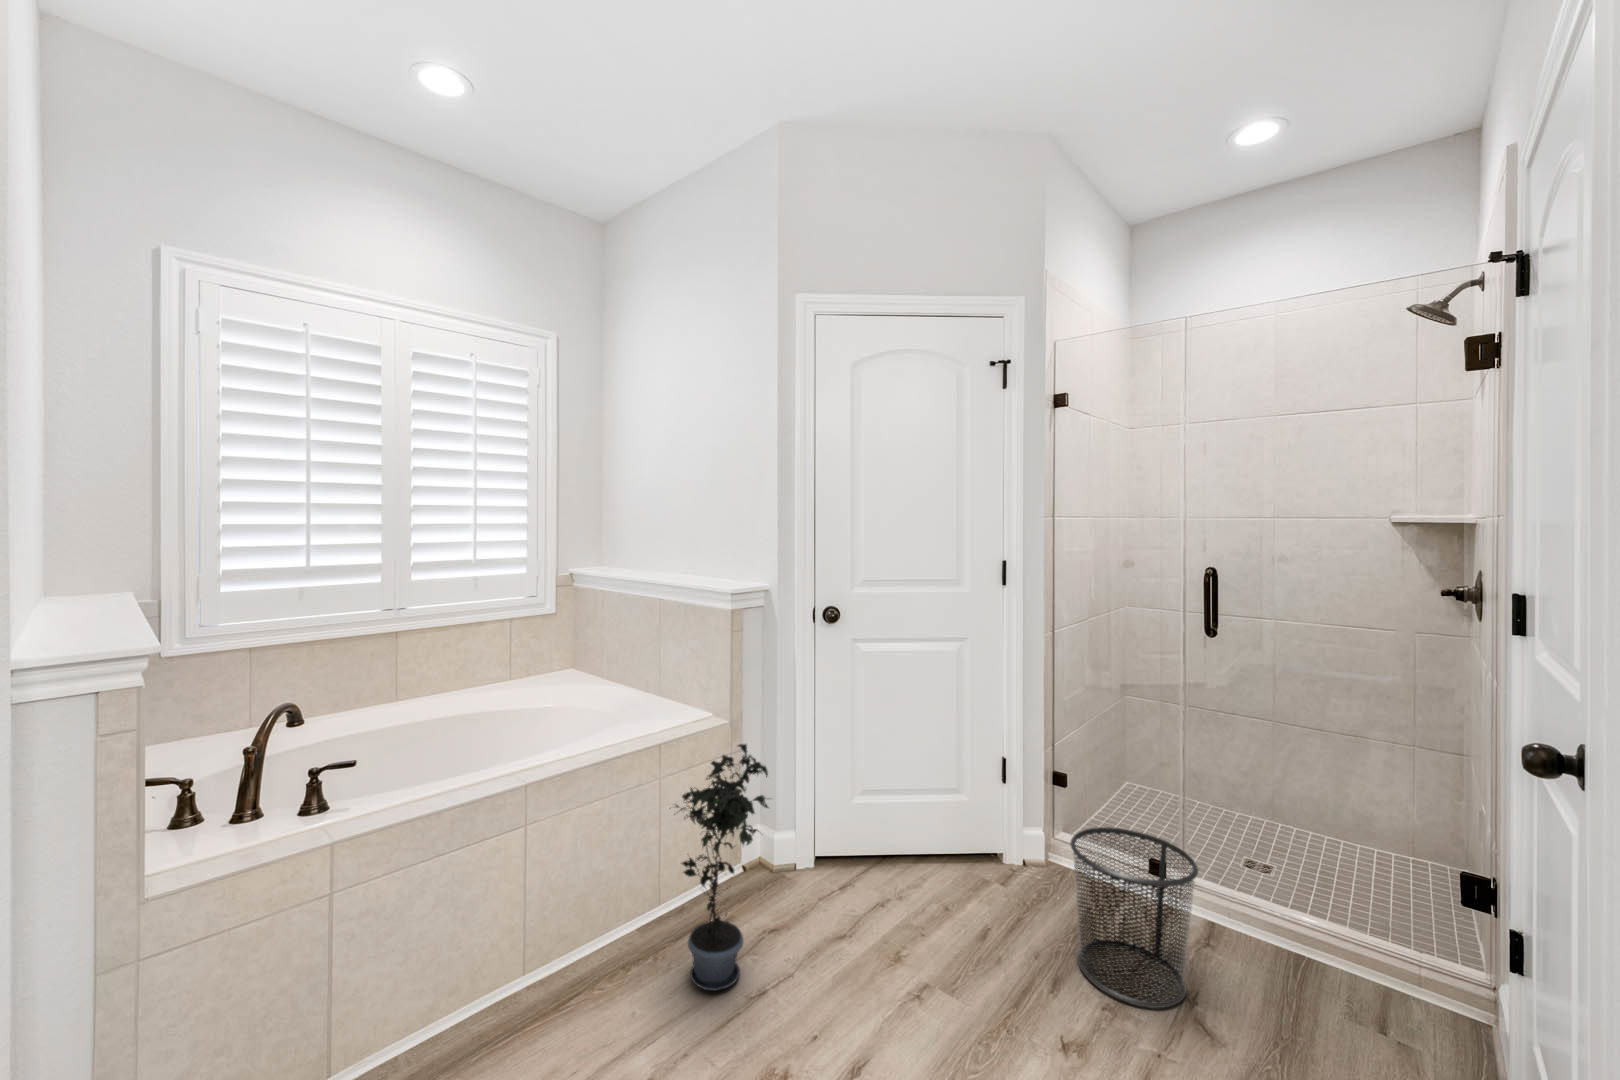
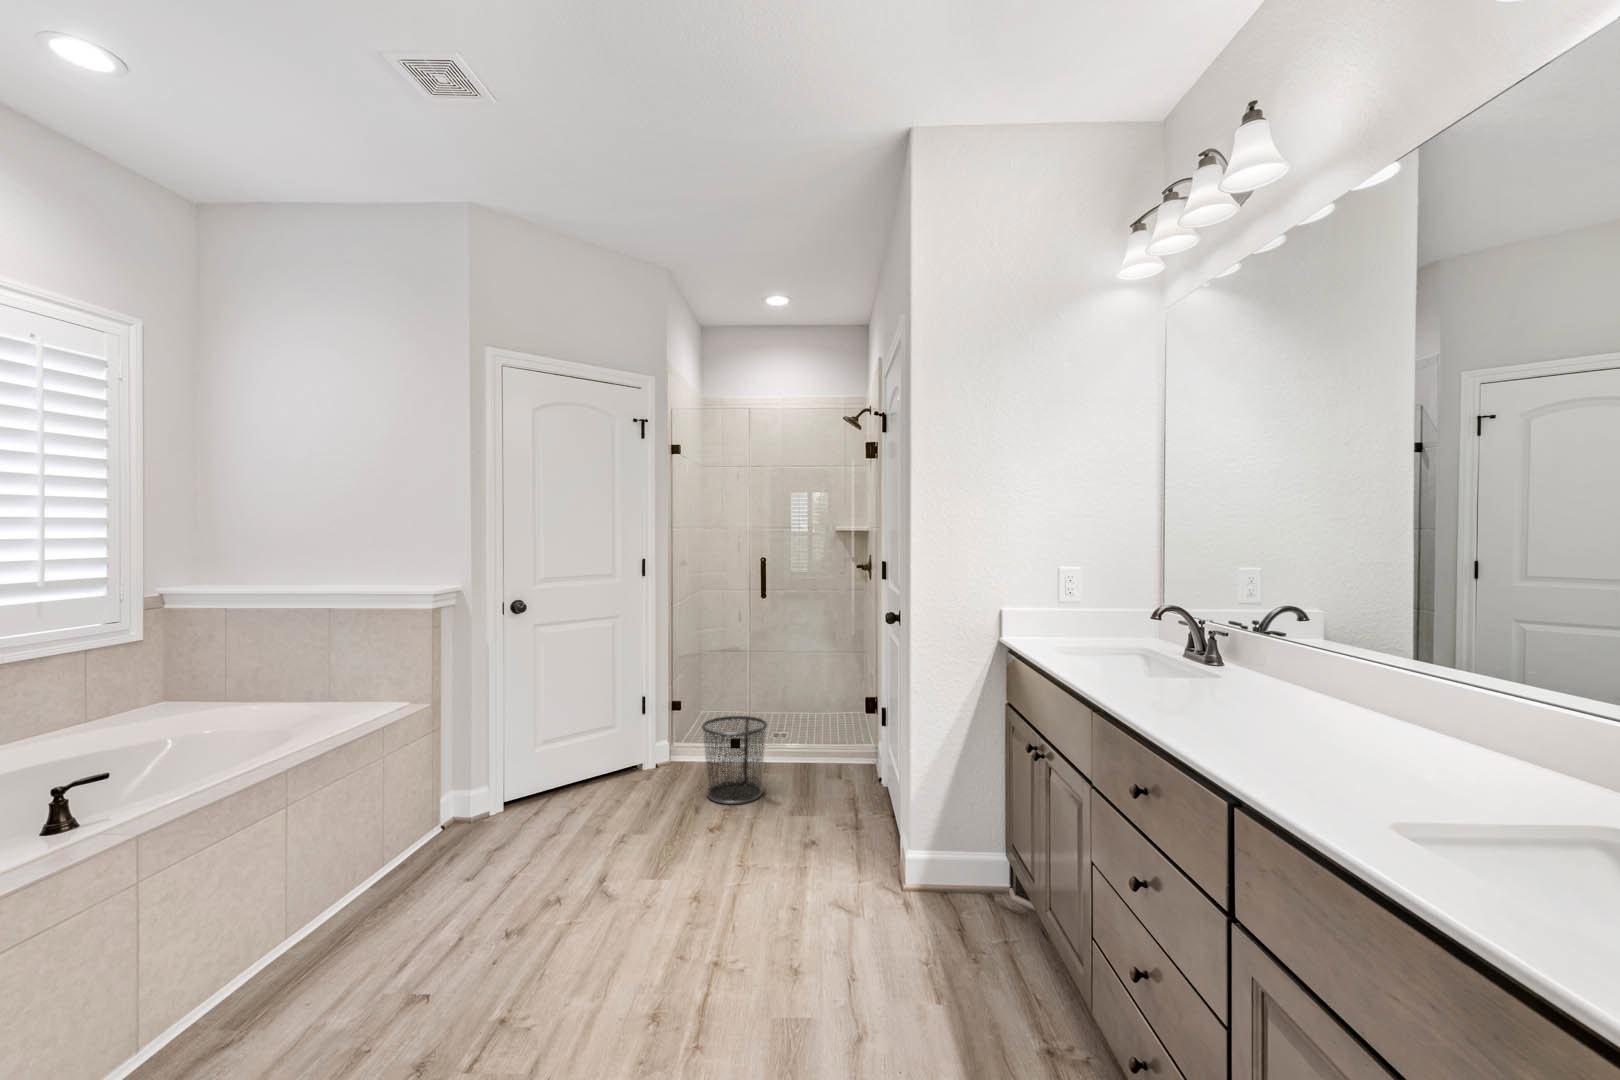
potted plant: present [676,744,768,991] -> none [450,702,536,881]

